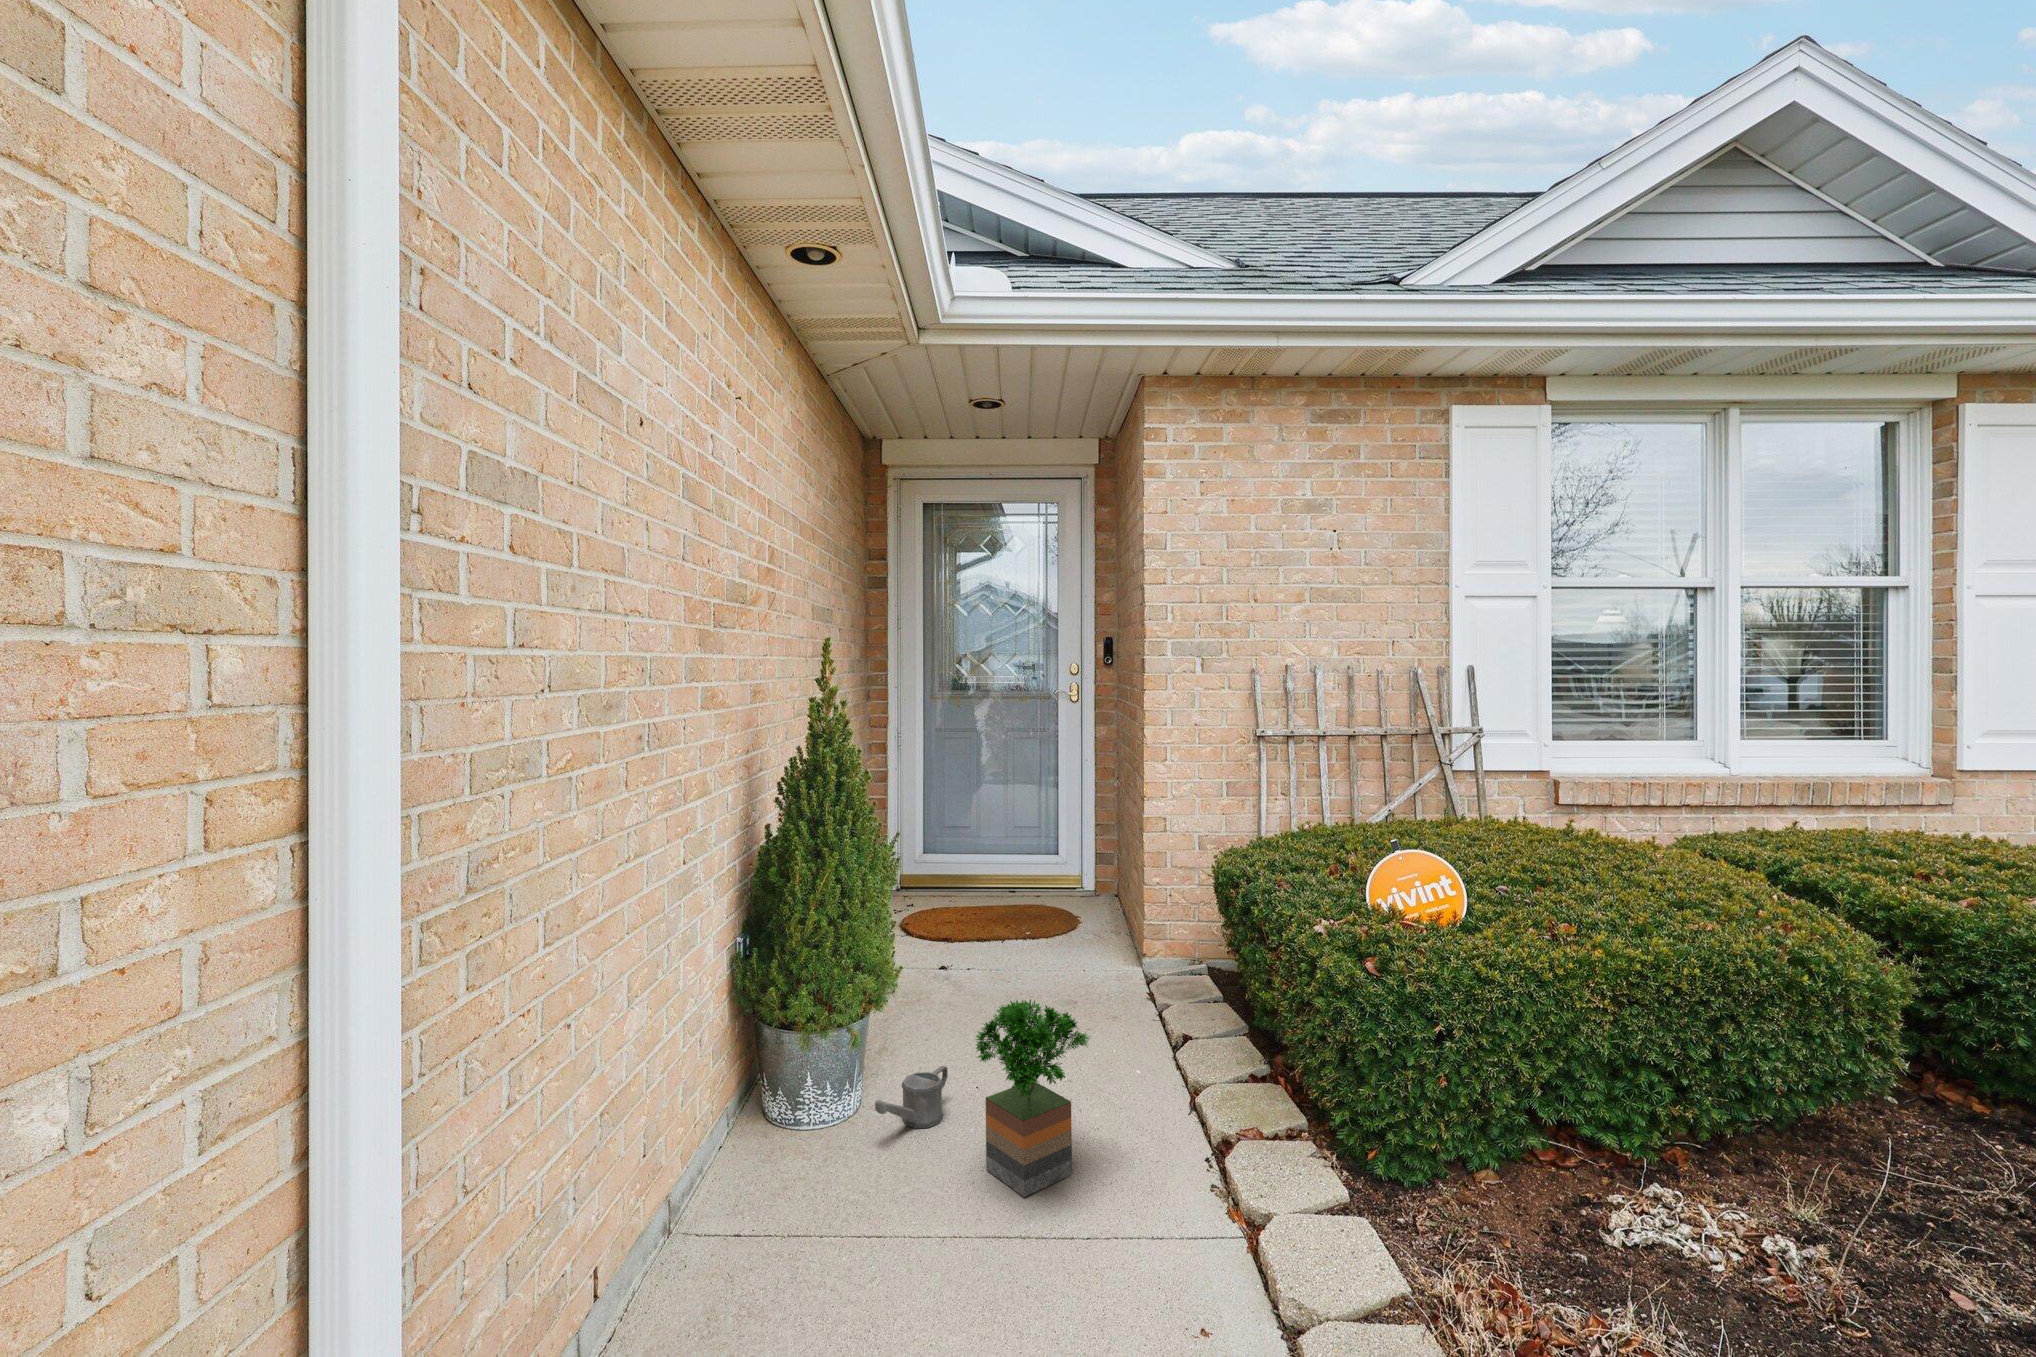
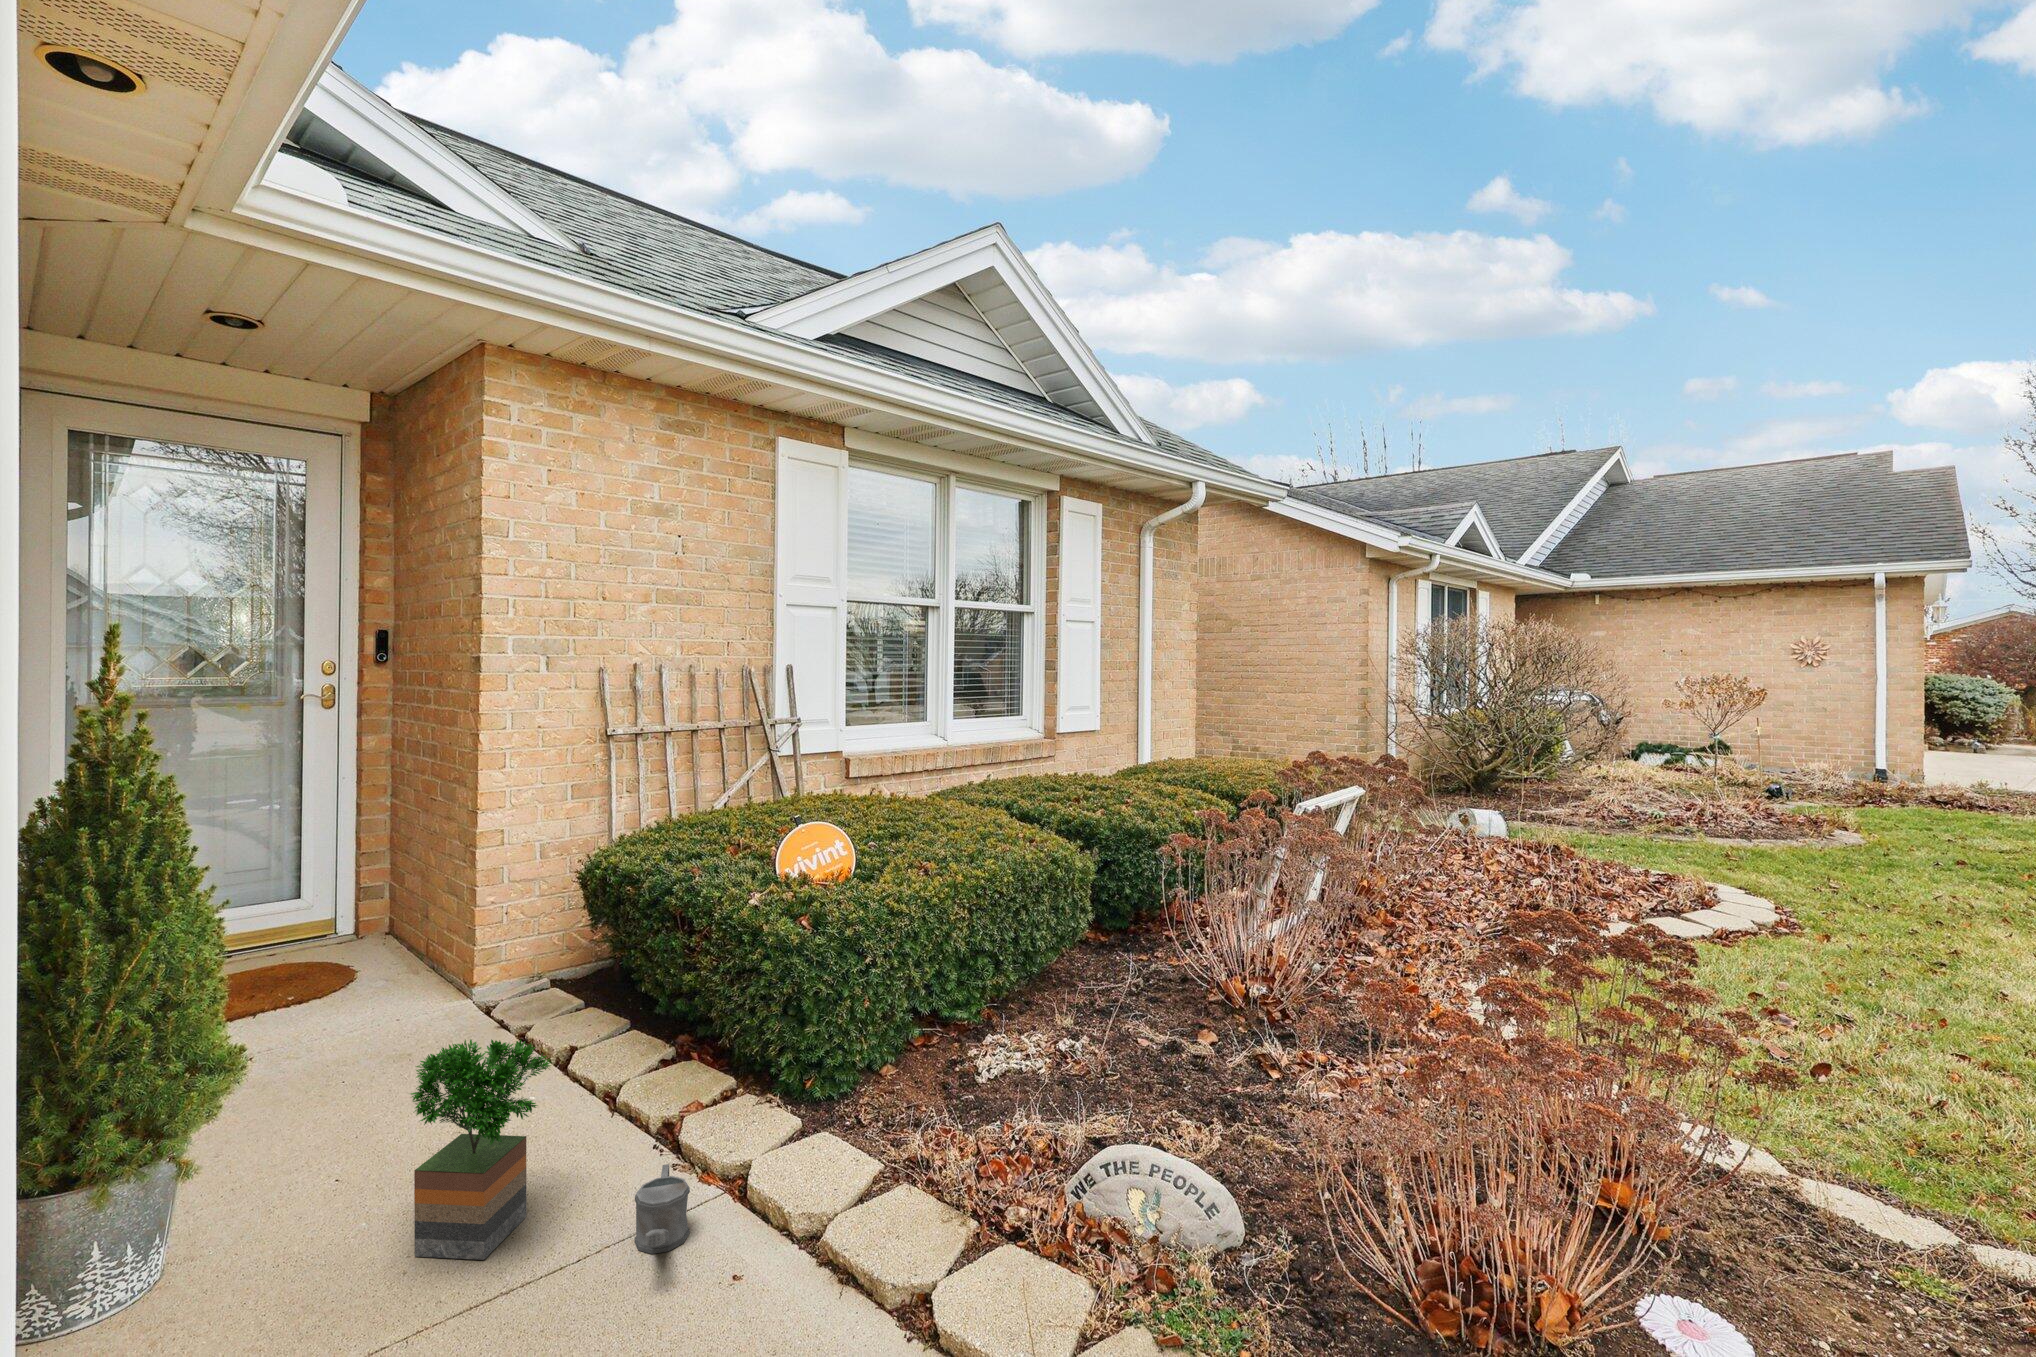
watering can: present [875,1066,948,1128] -> present [635,1164,690,1254]

